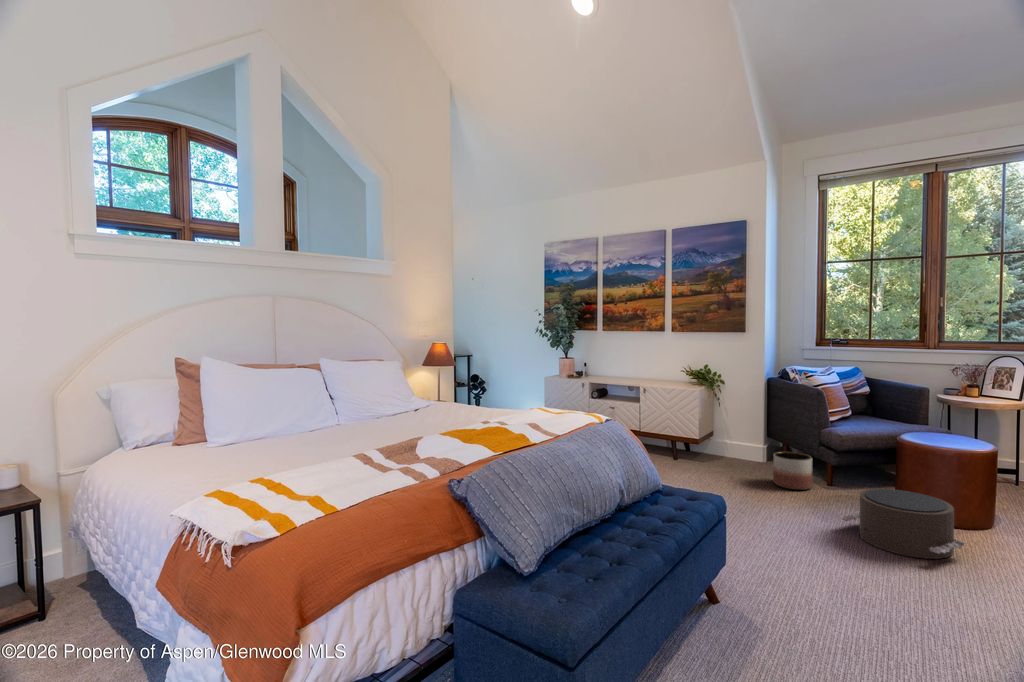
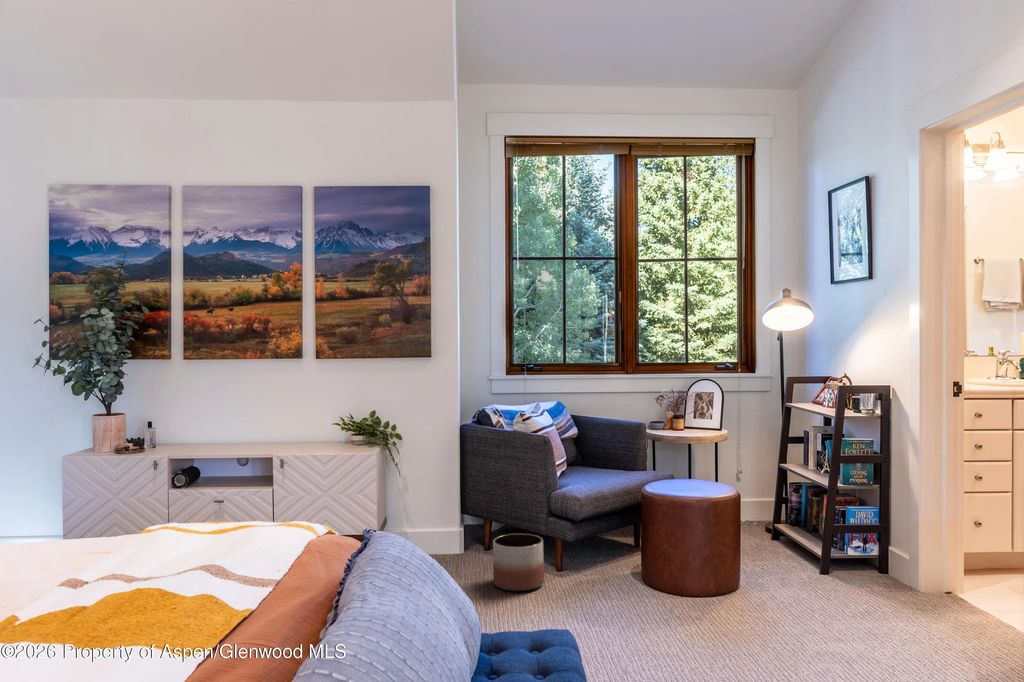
pouf: present [842,489,965,559] -> none [617,567,753,660]

